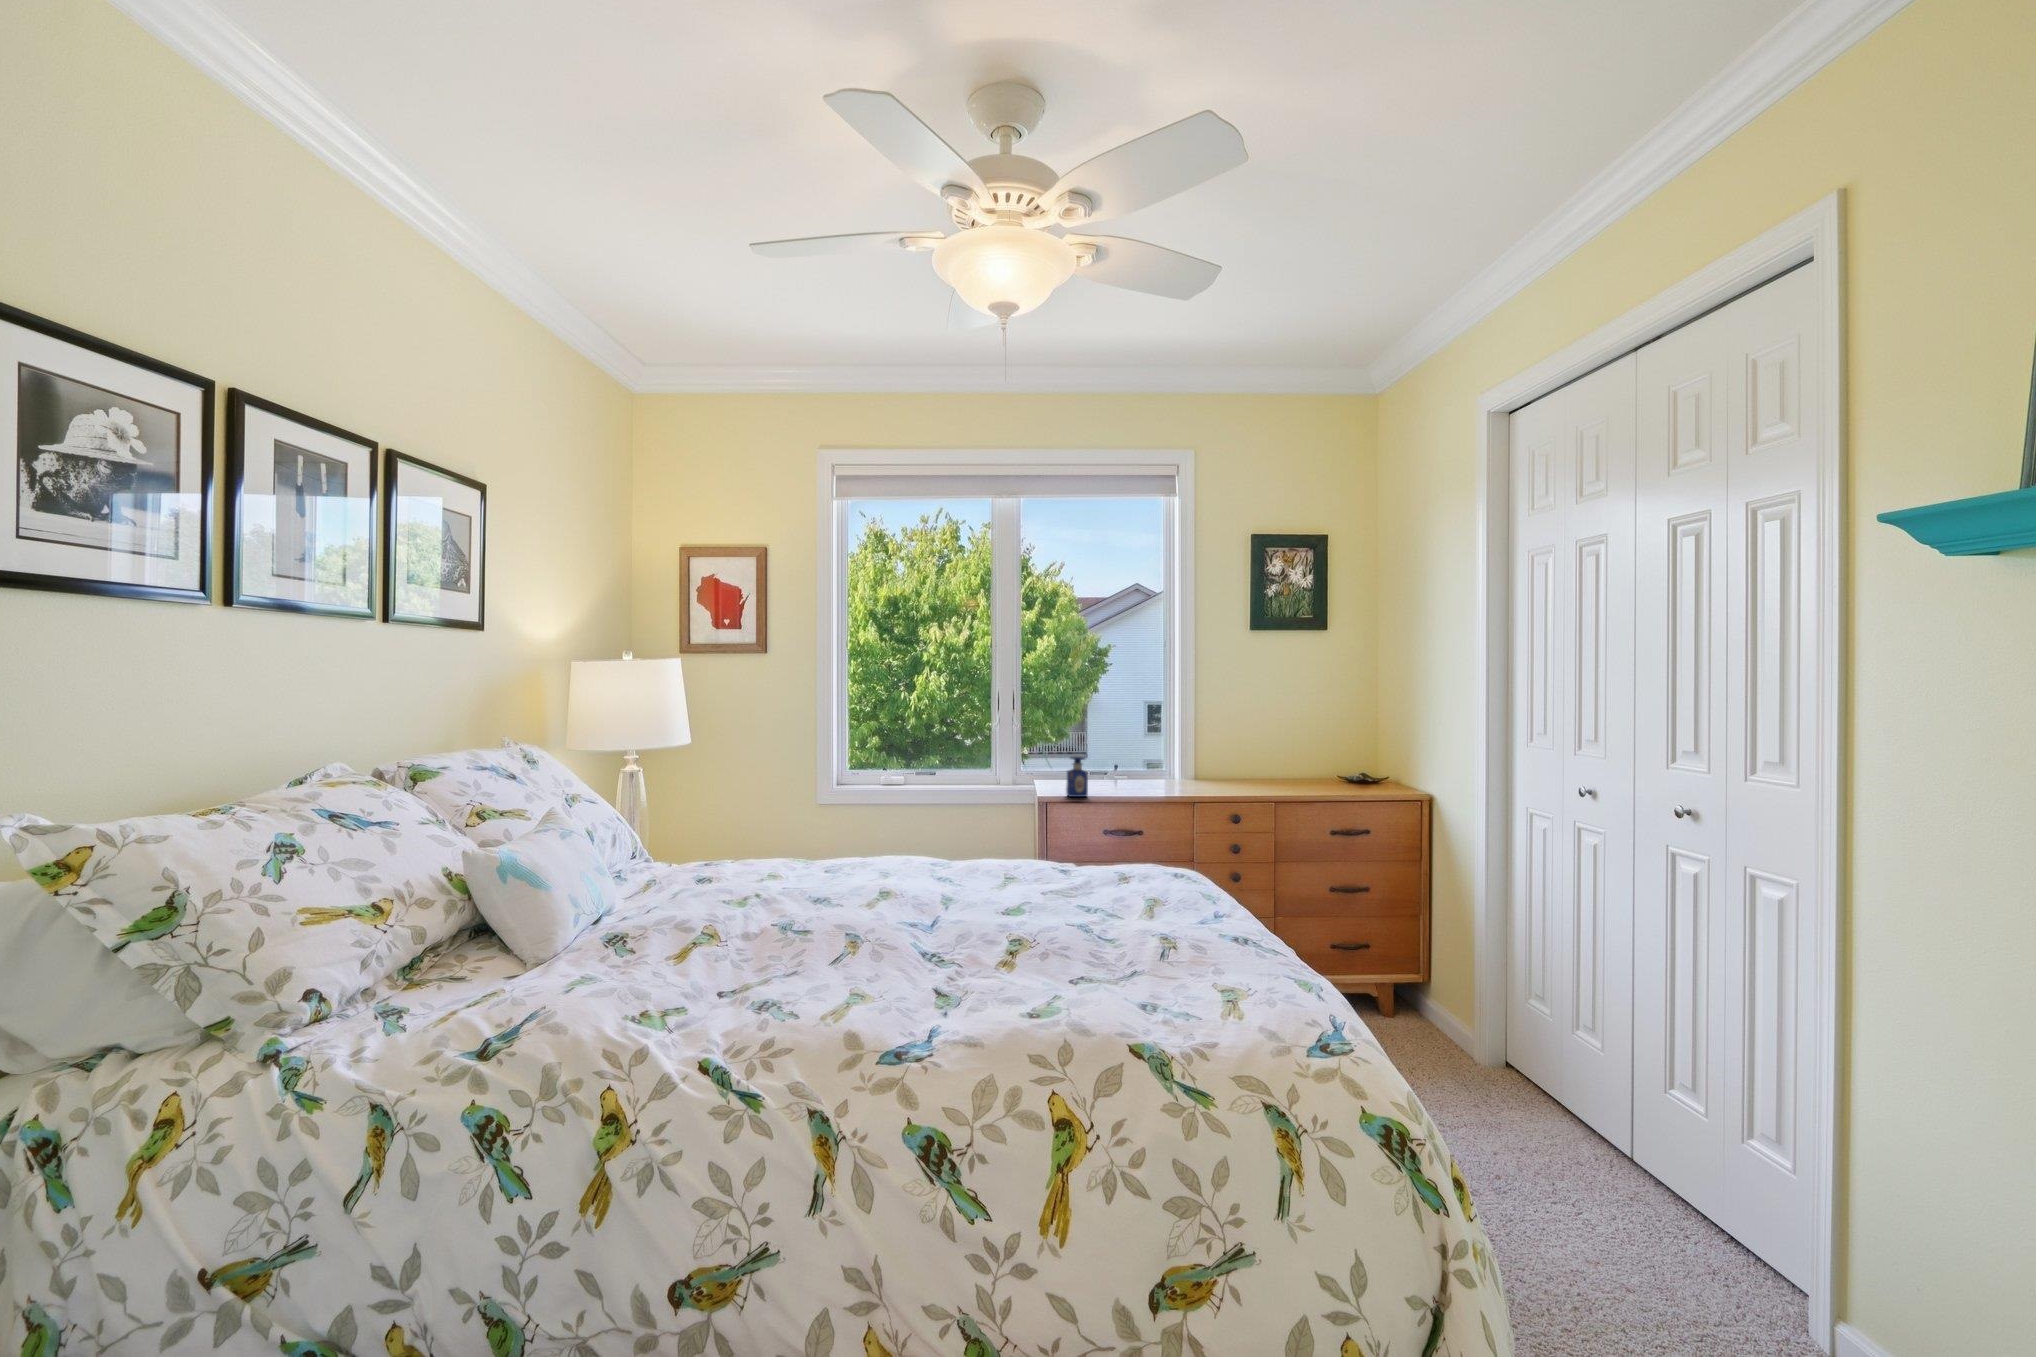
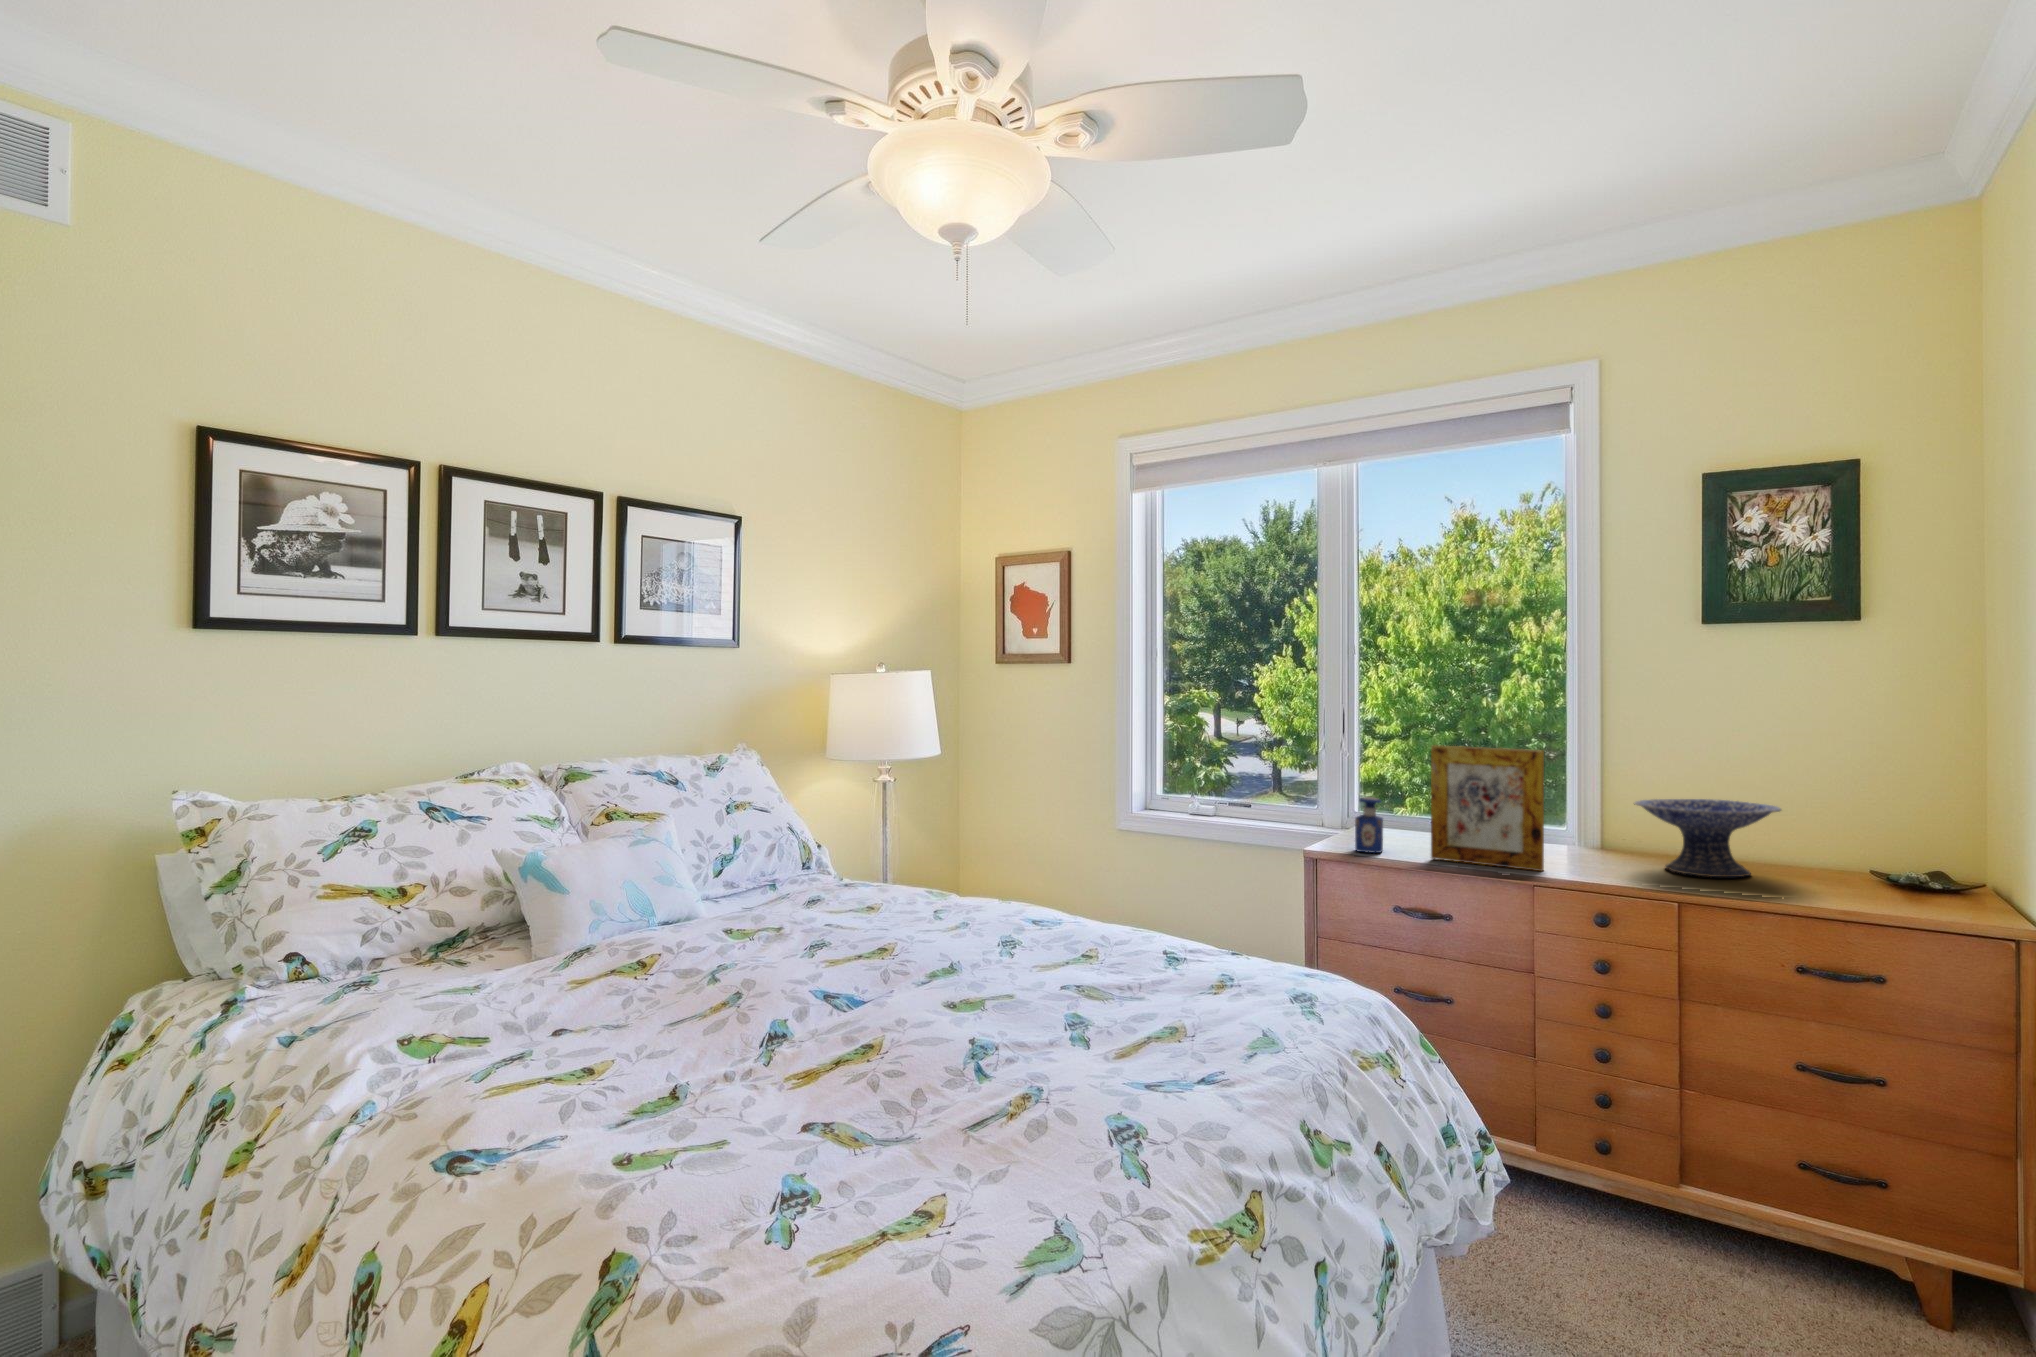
picture frame: none [1126,715,1201,798] -> present [1431,745,1544,871]
decorative bowl: none [1239,745,1320,792] -> present [1634,799,1781,877]

